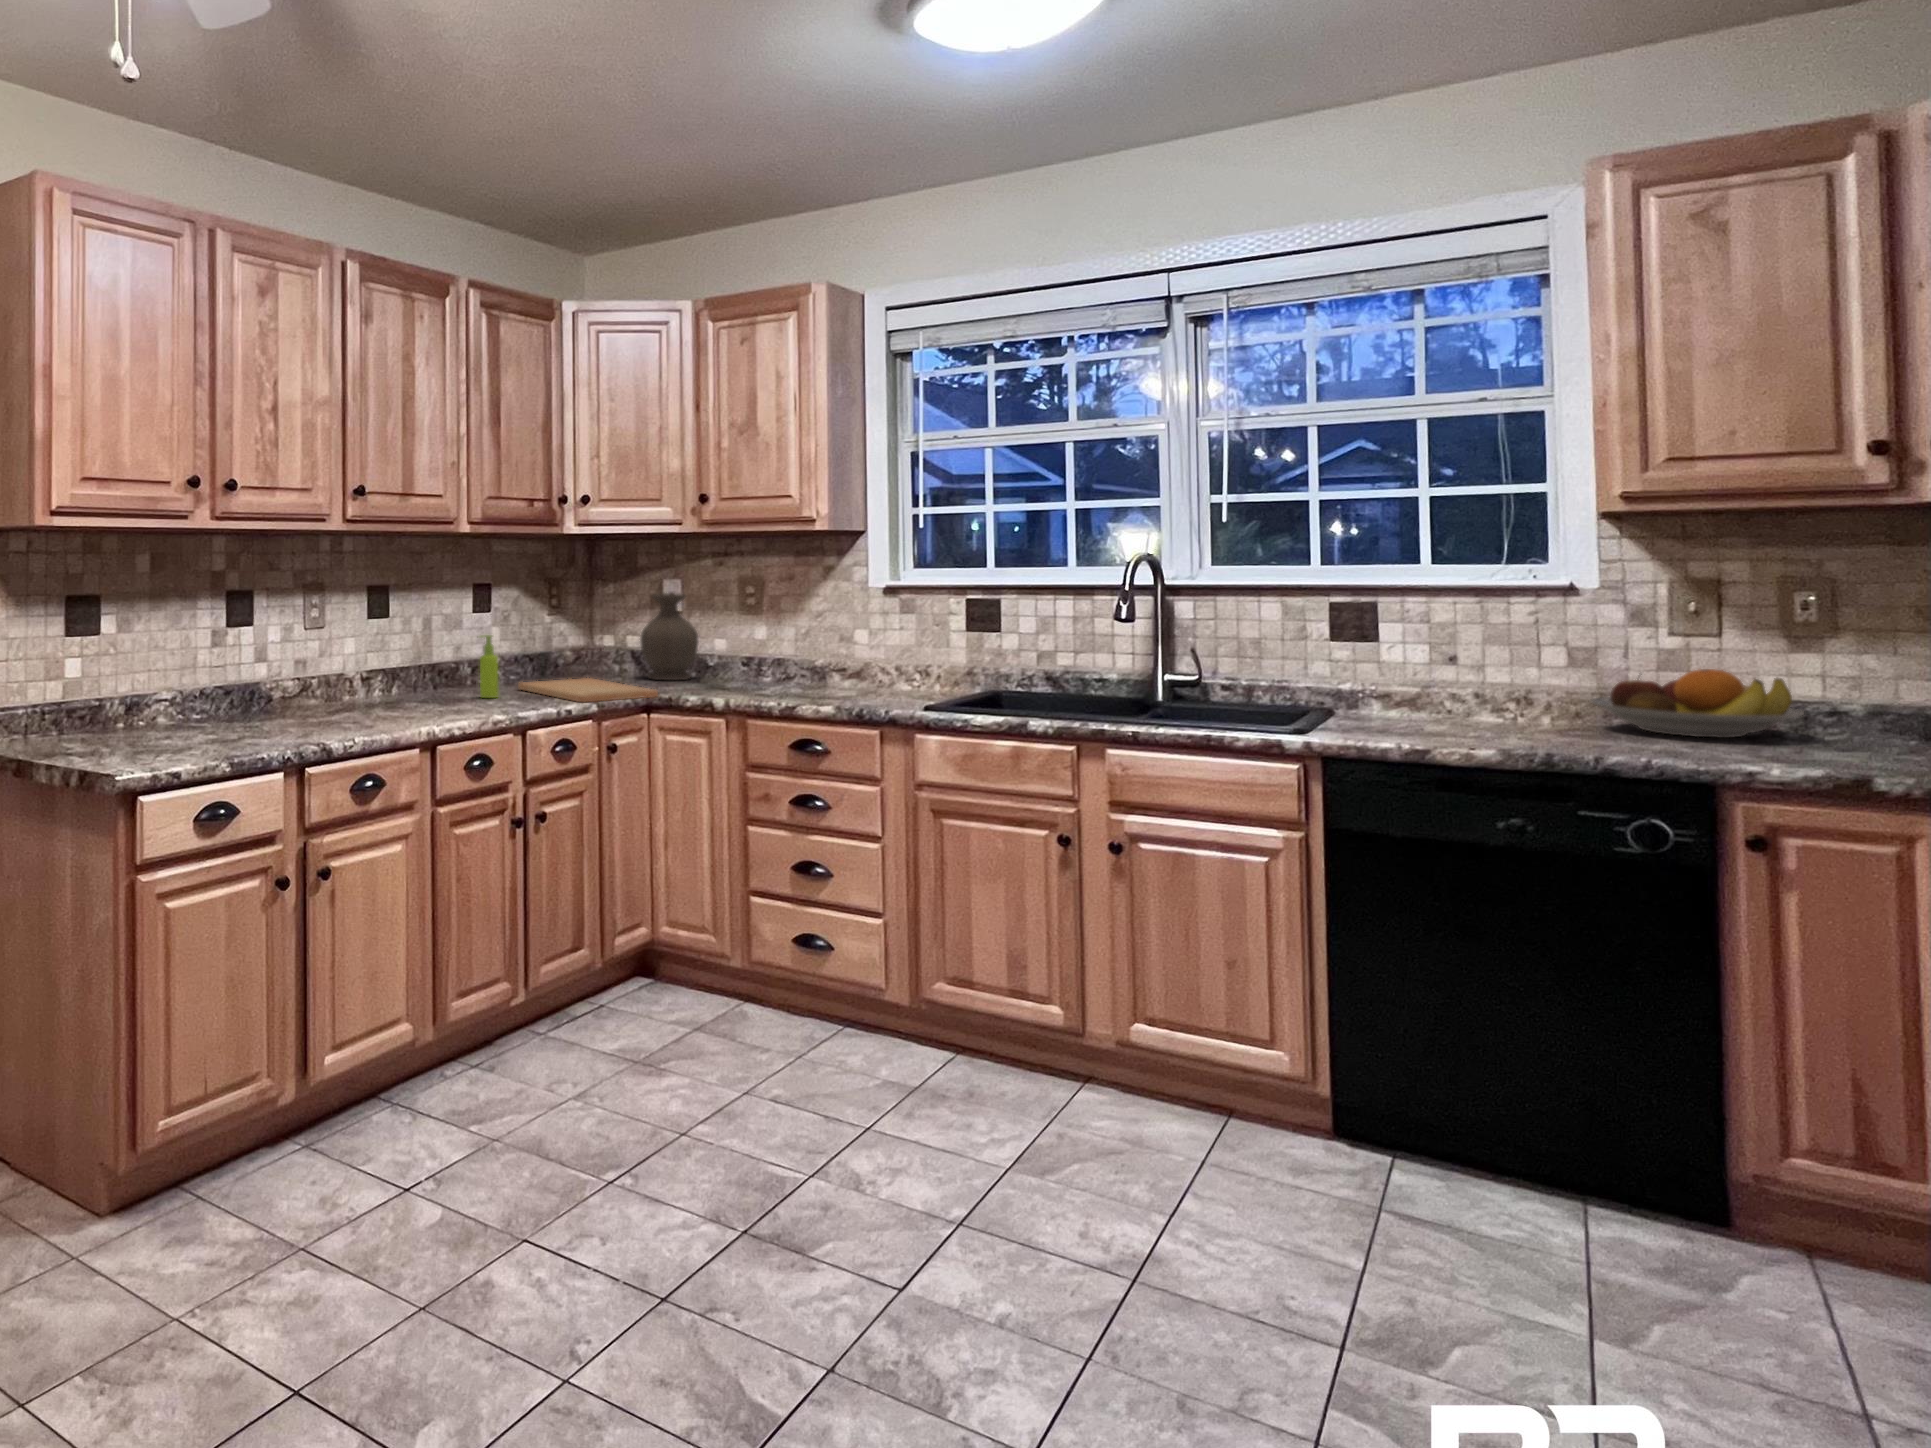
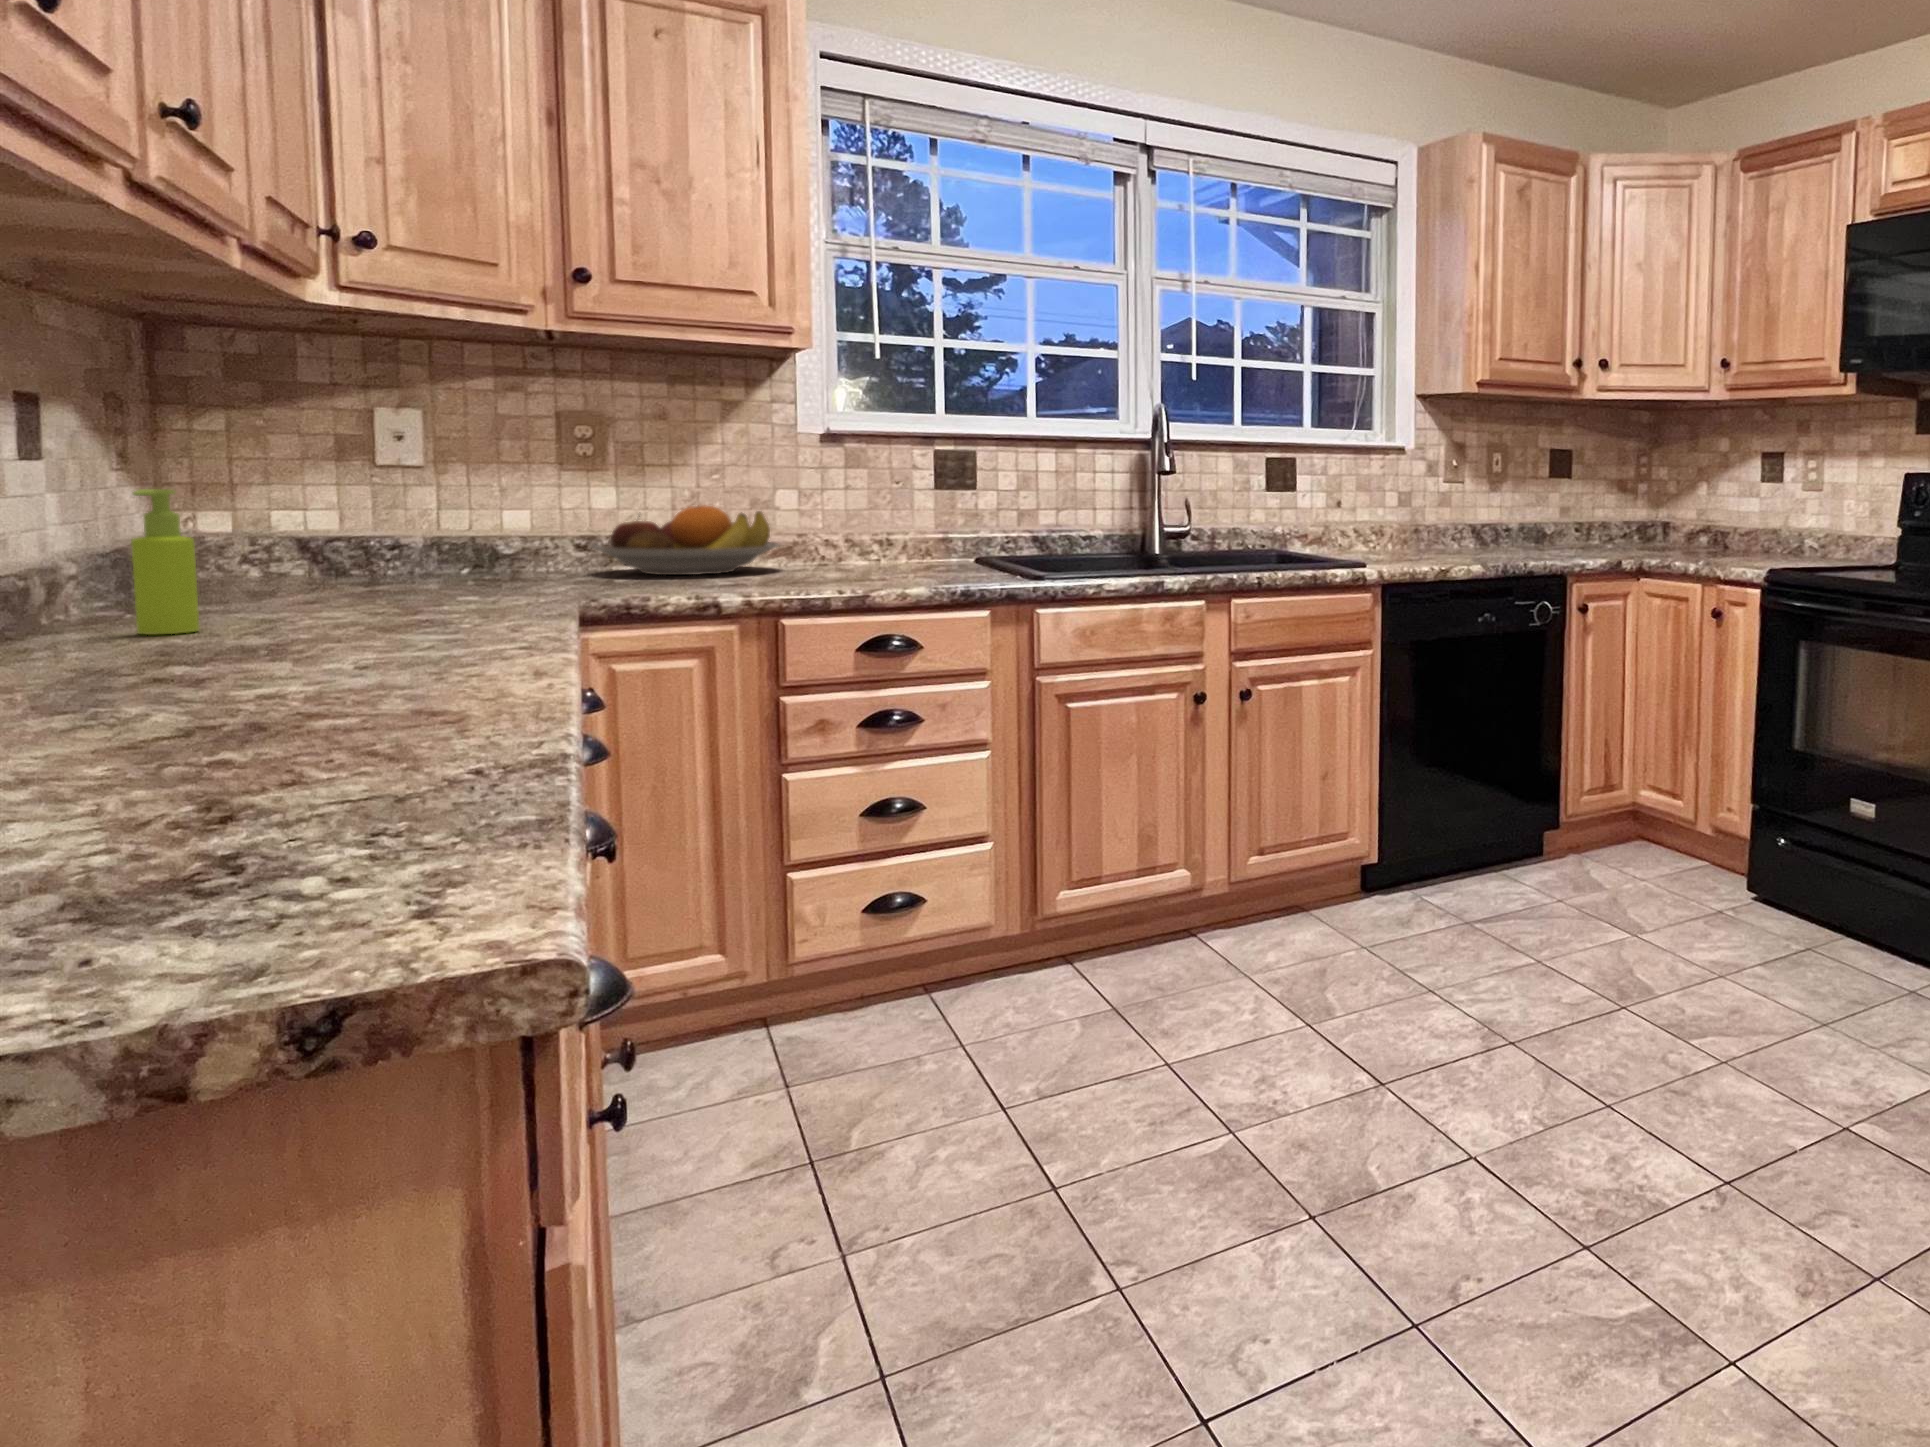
vase: present [640,593,698,680] -> none [341,428,481,583]
fruit bowl: present [1590,669,1803,738] -> present [590,505,779,575]
cutting board: present [518,678,658,702] -> none [159,585,570,617]

